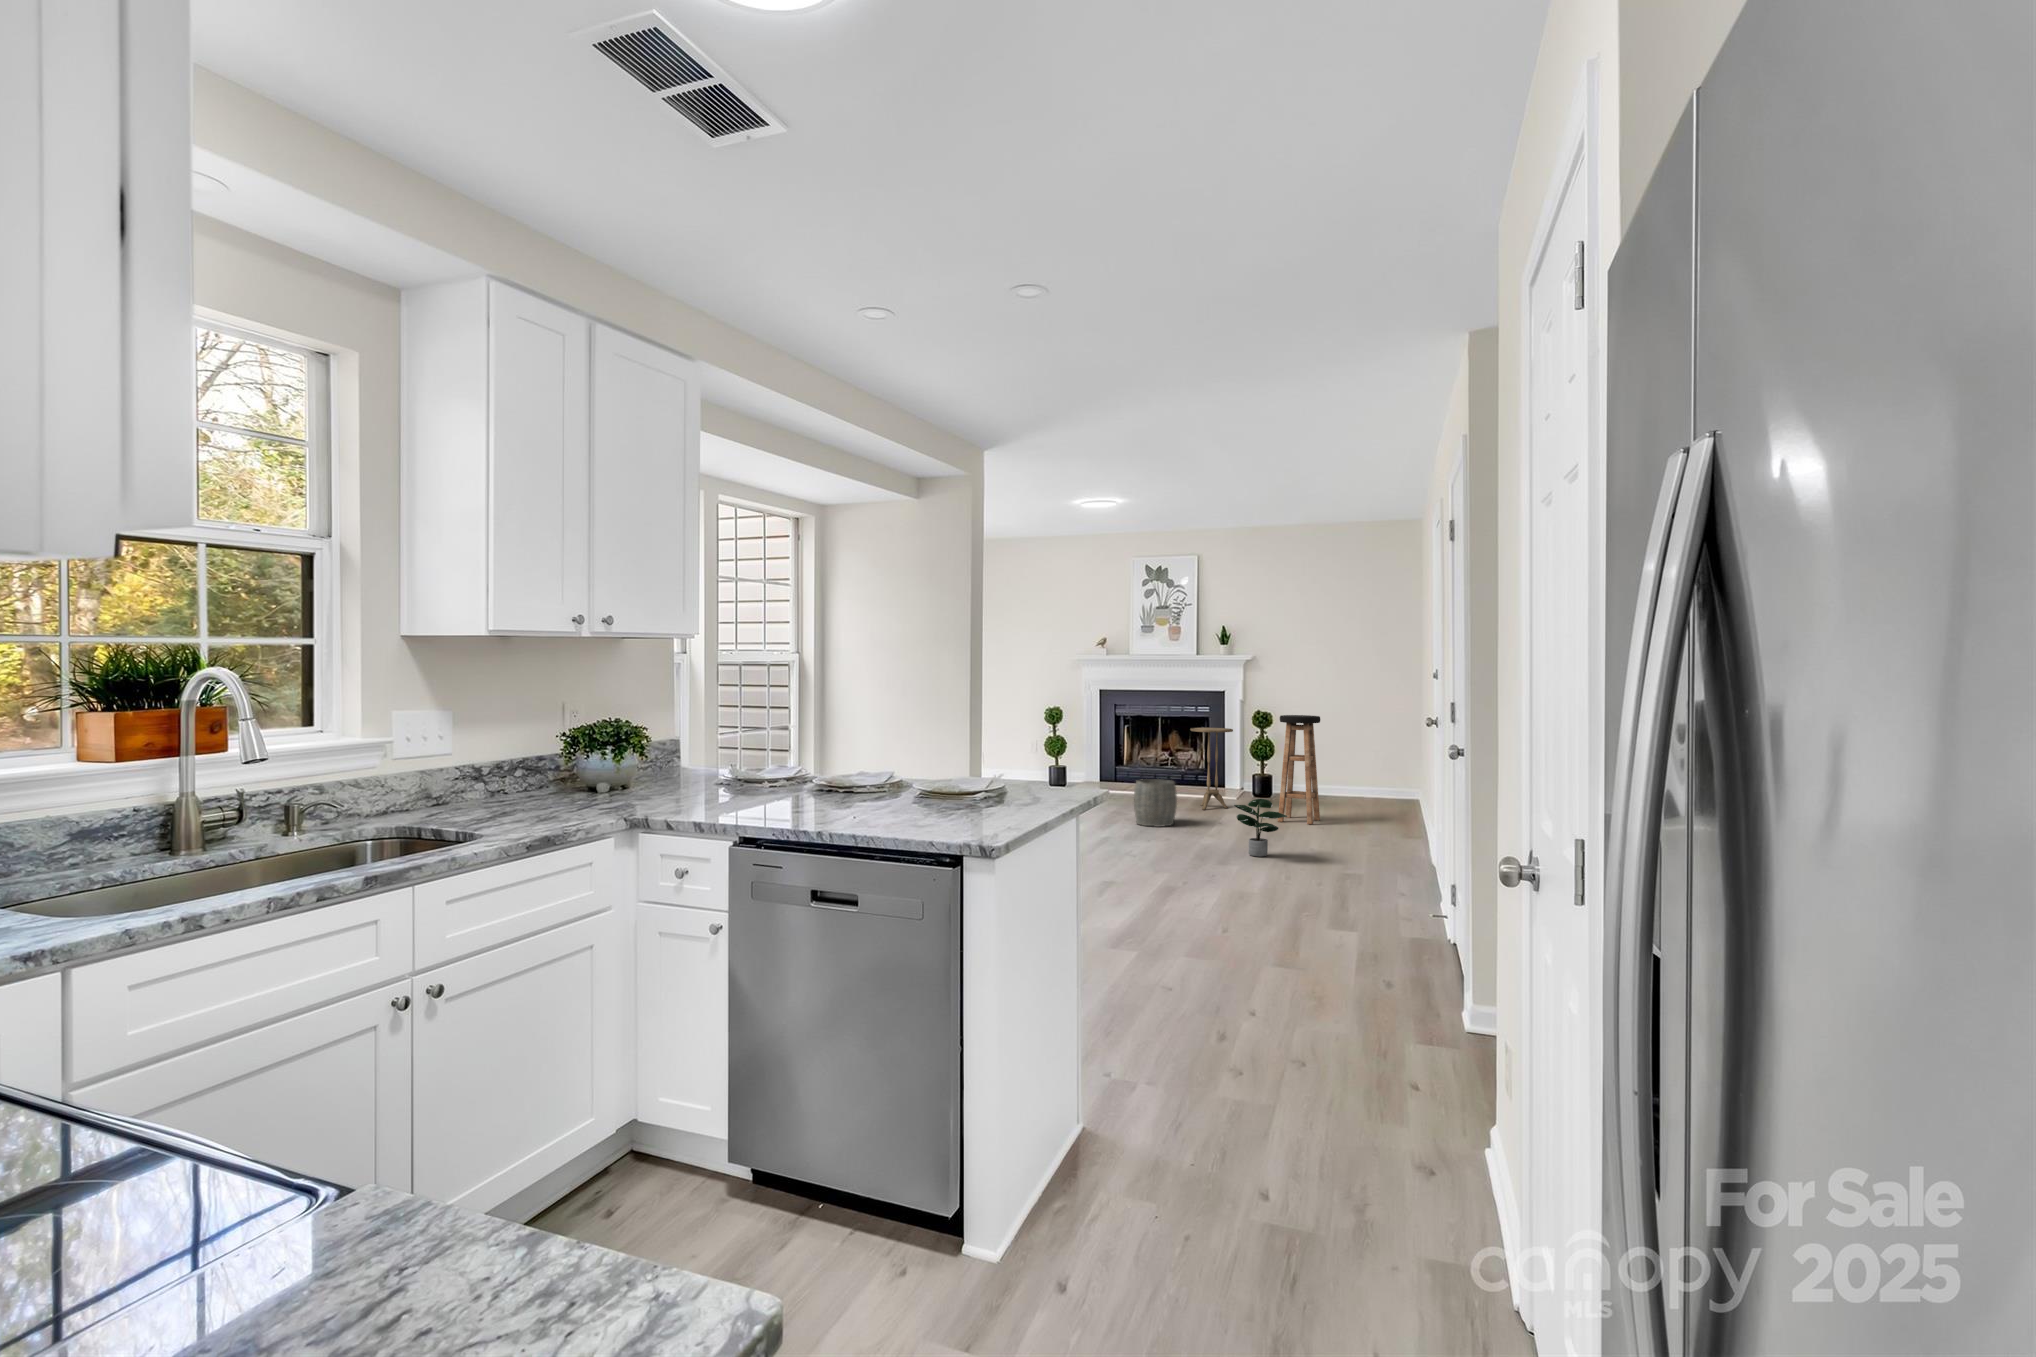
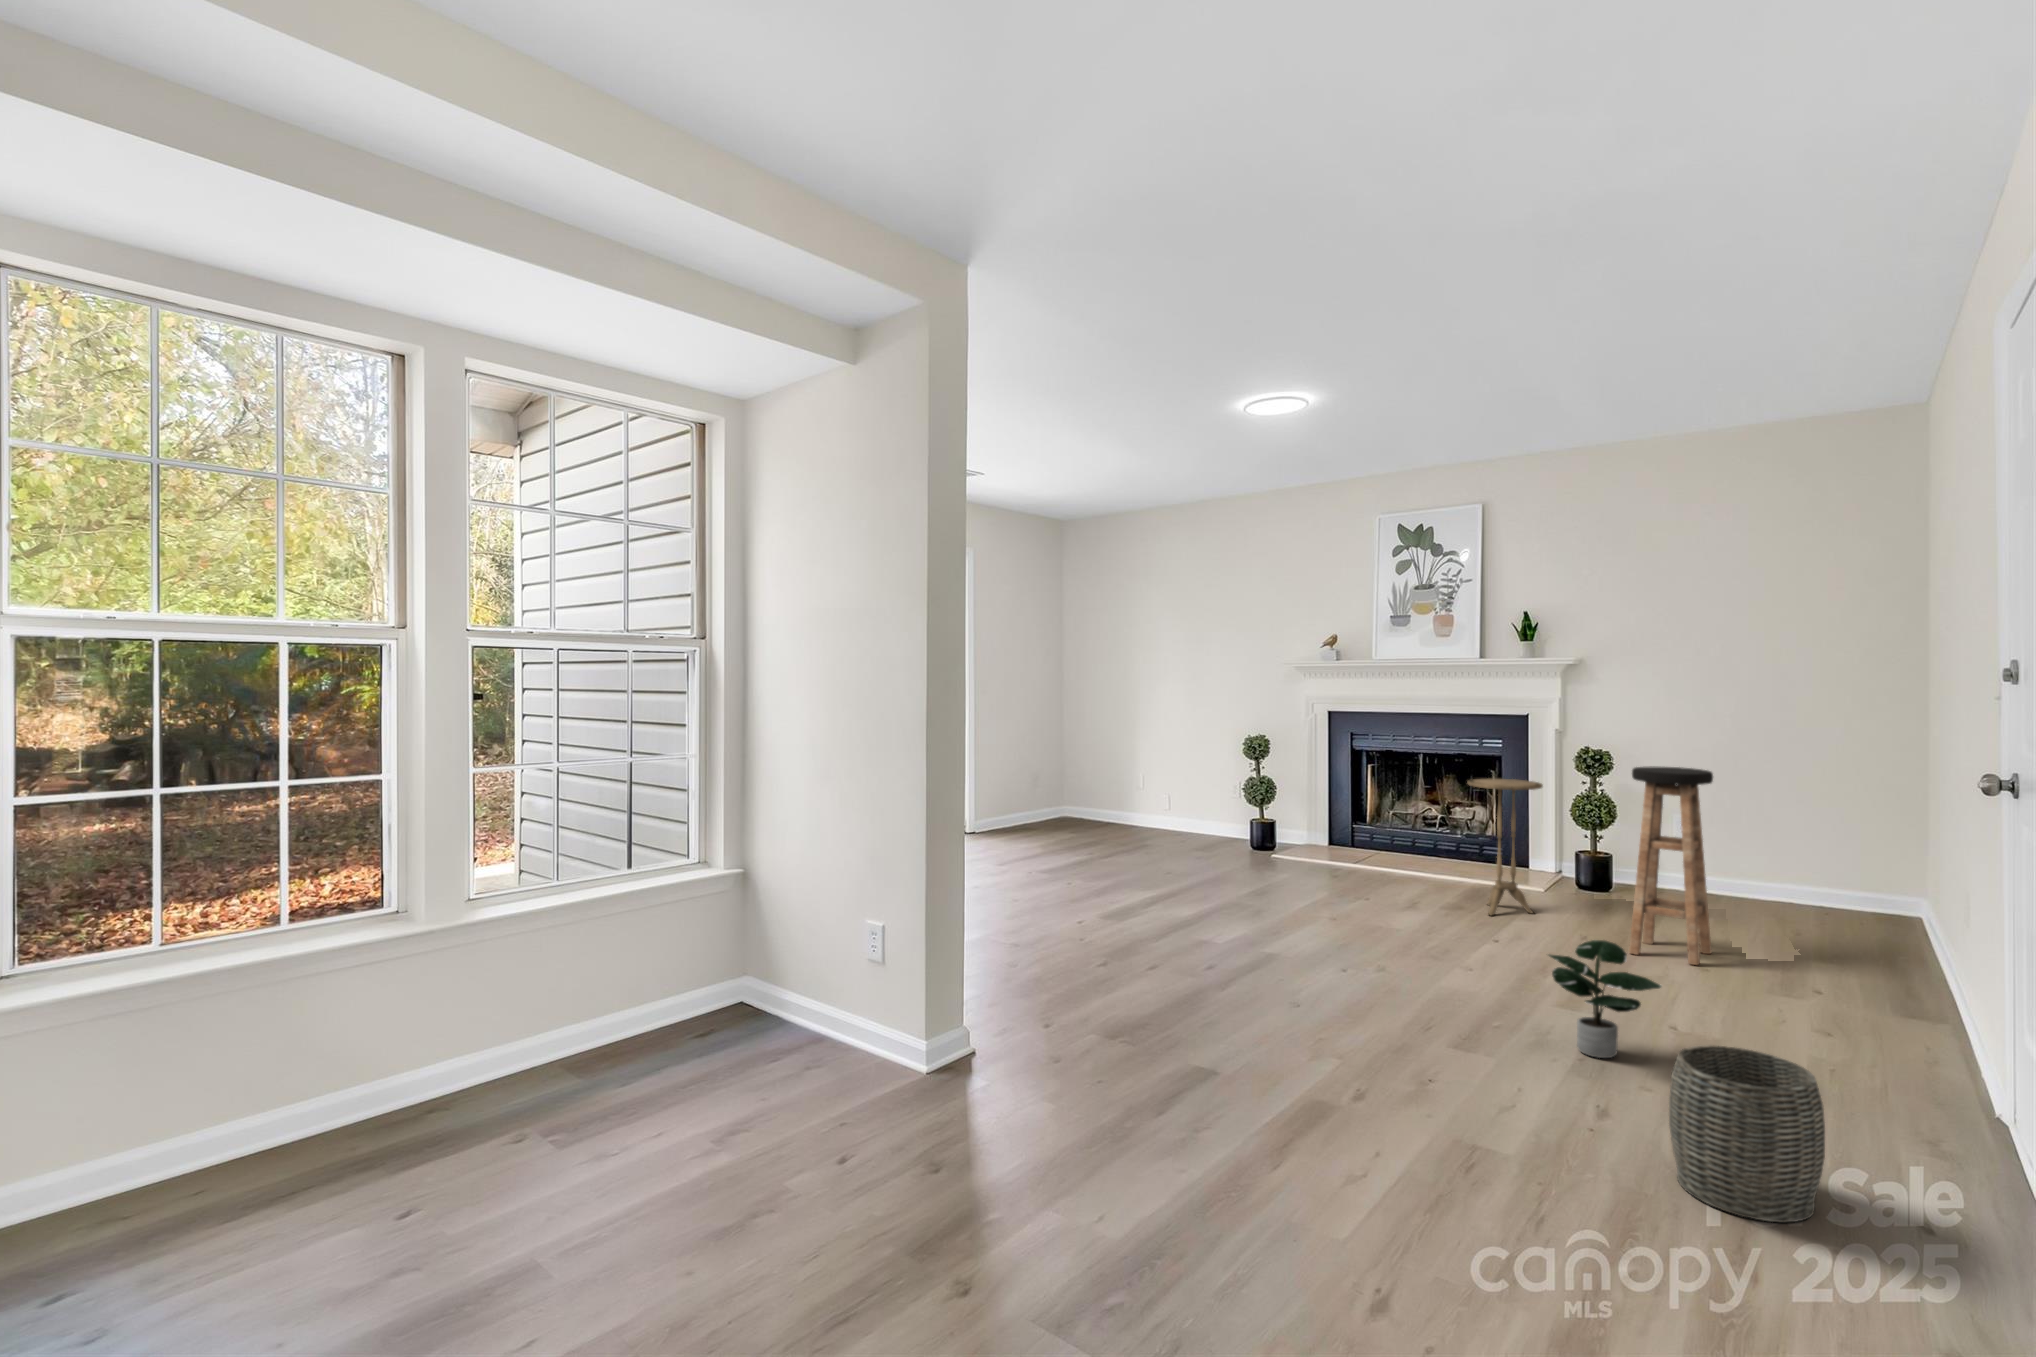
woven basket: present [1134,779,1177,827] -> present [1669,1046,1825,1222]

